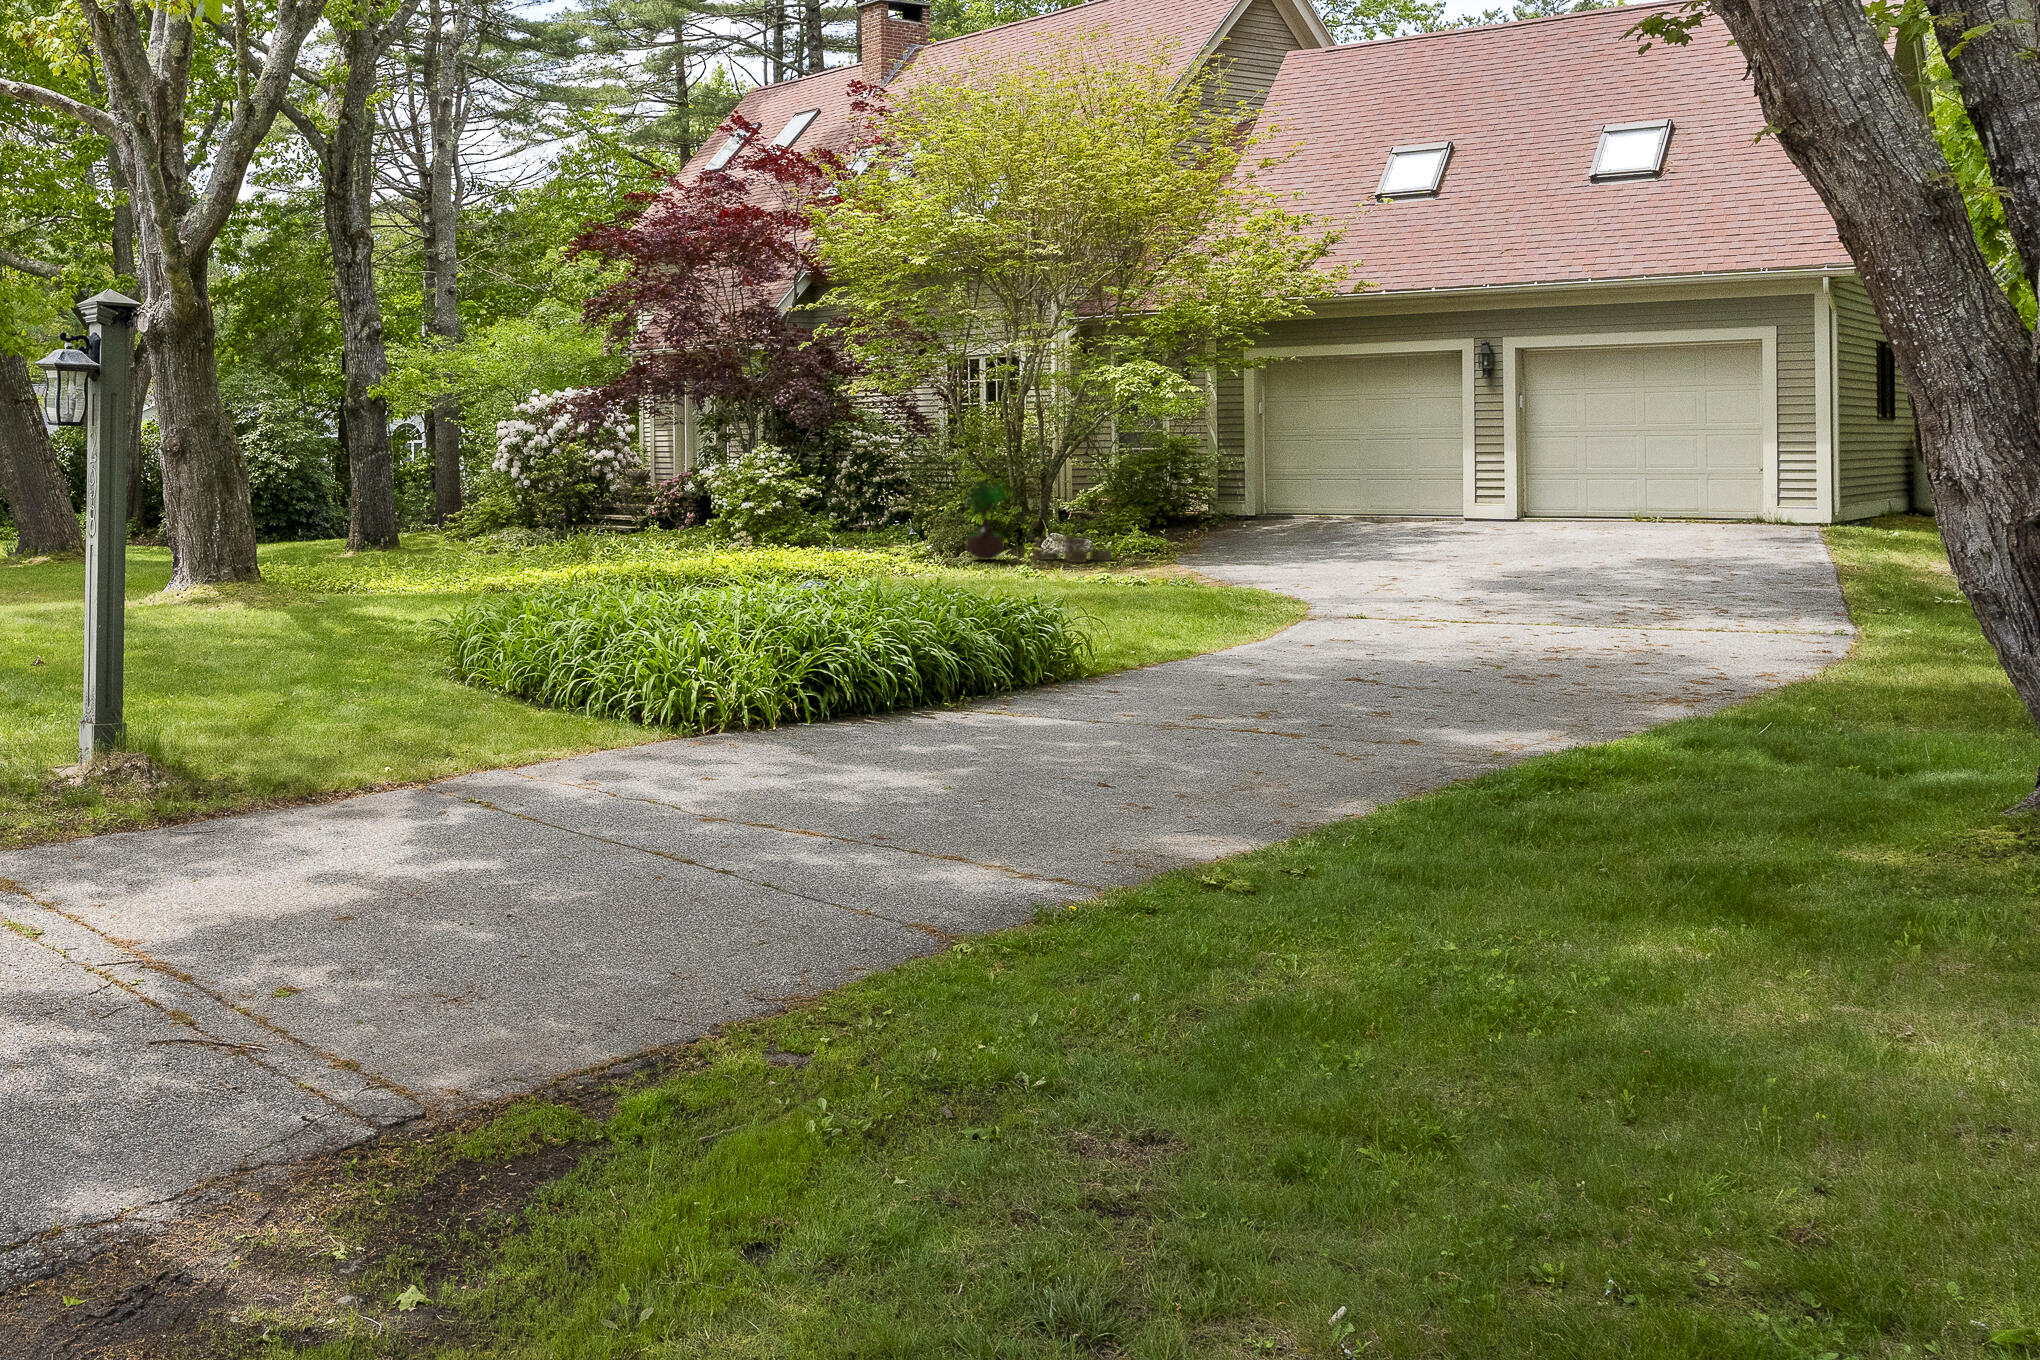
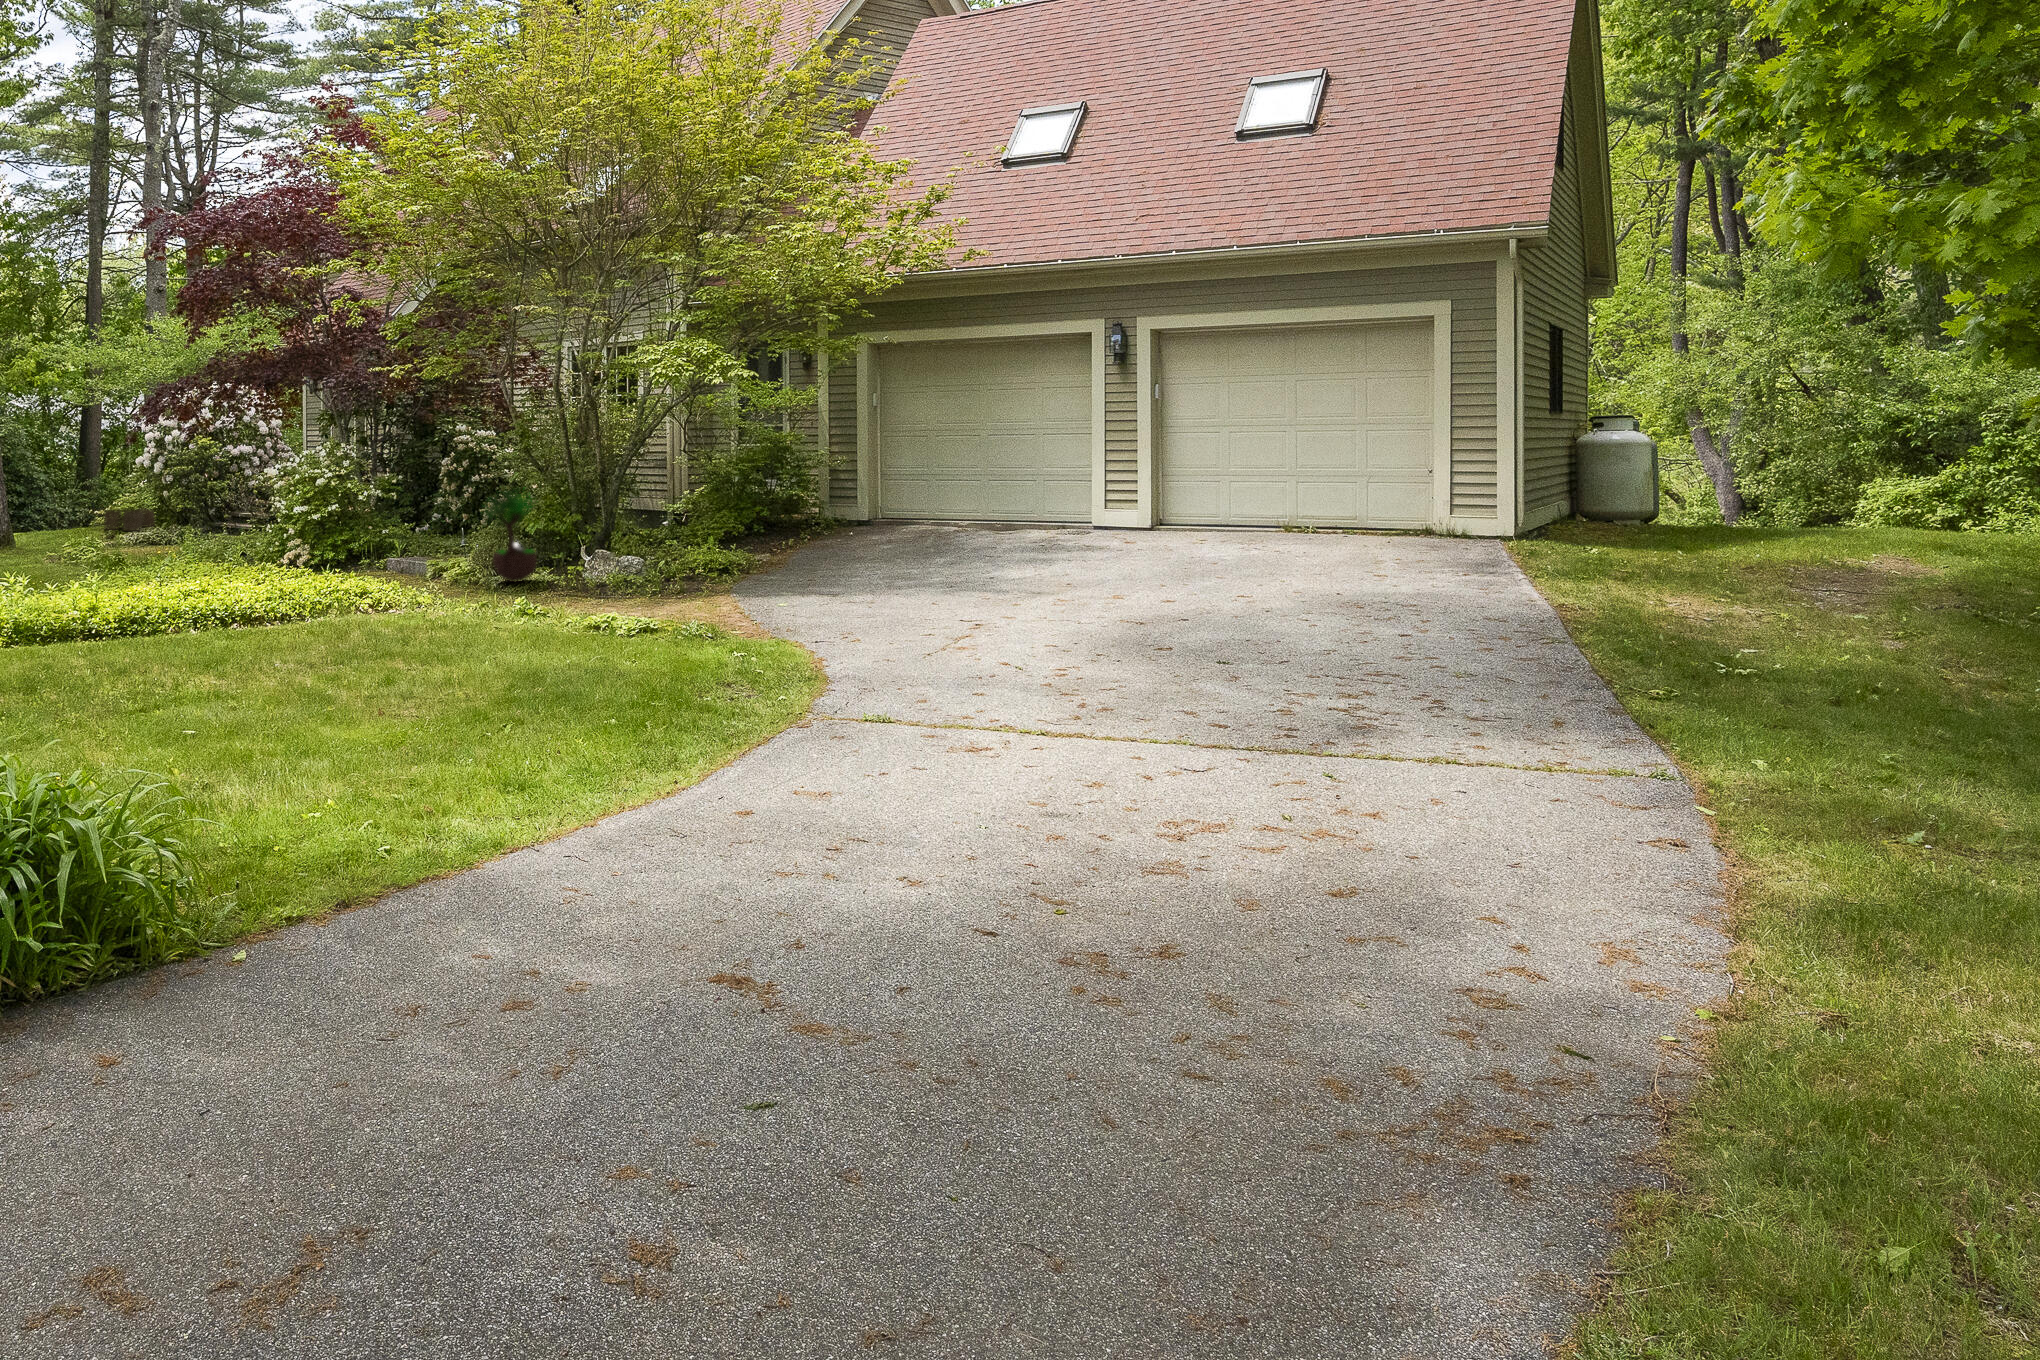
woven basket: present [1033,535,1112,563] -> present [104,508,155,531]

